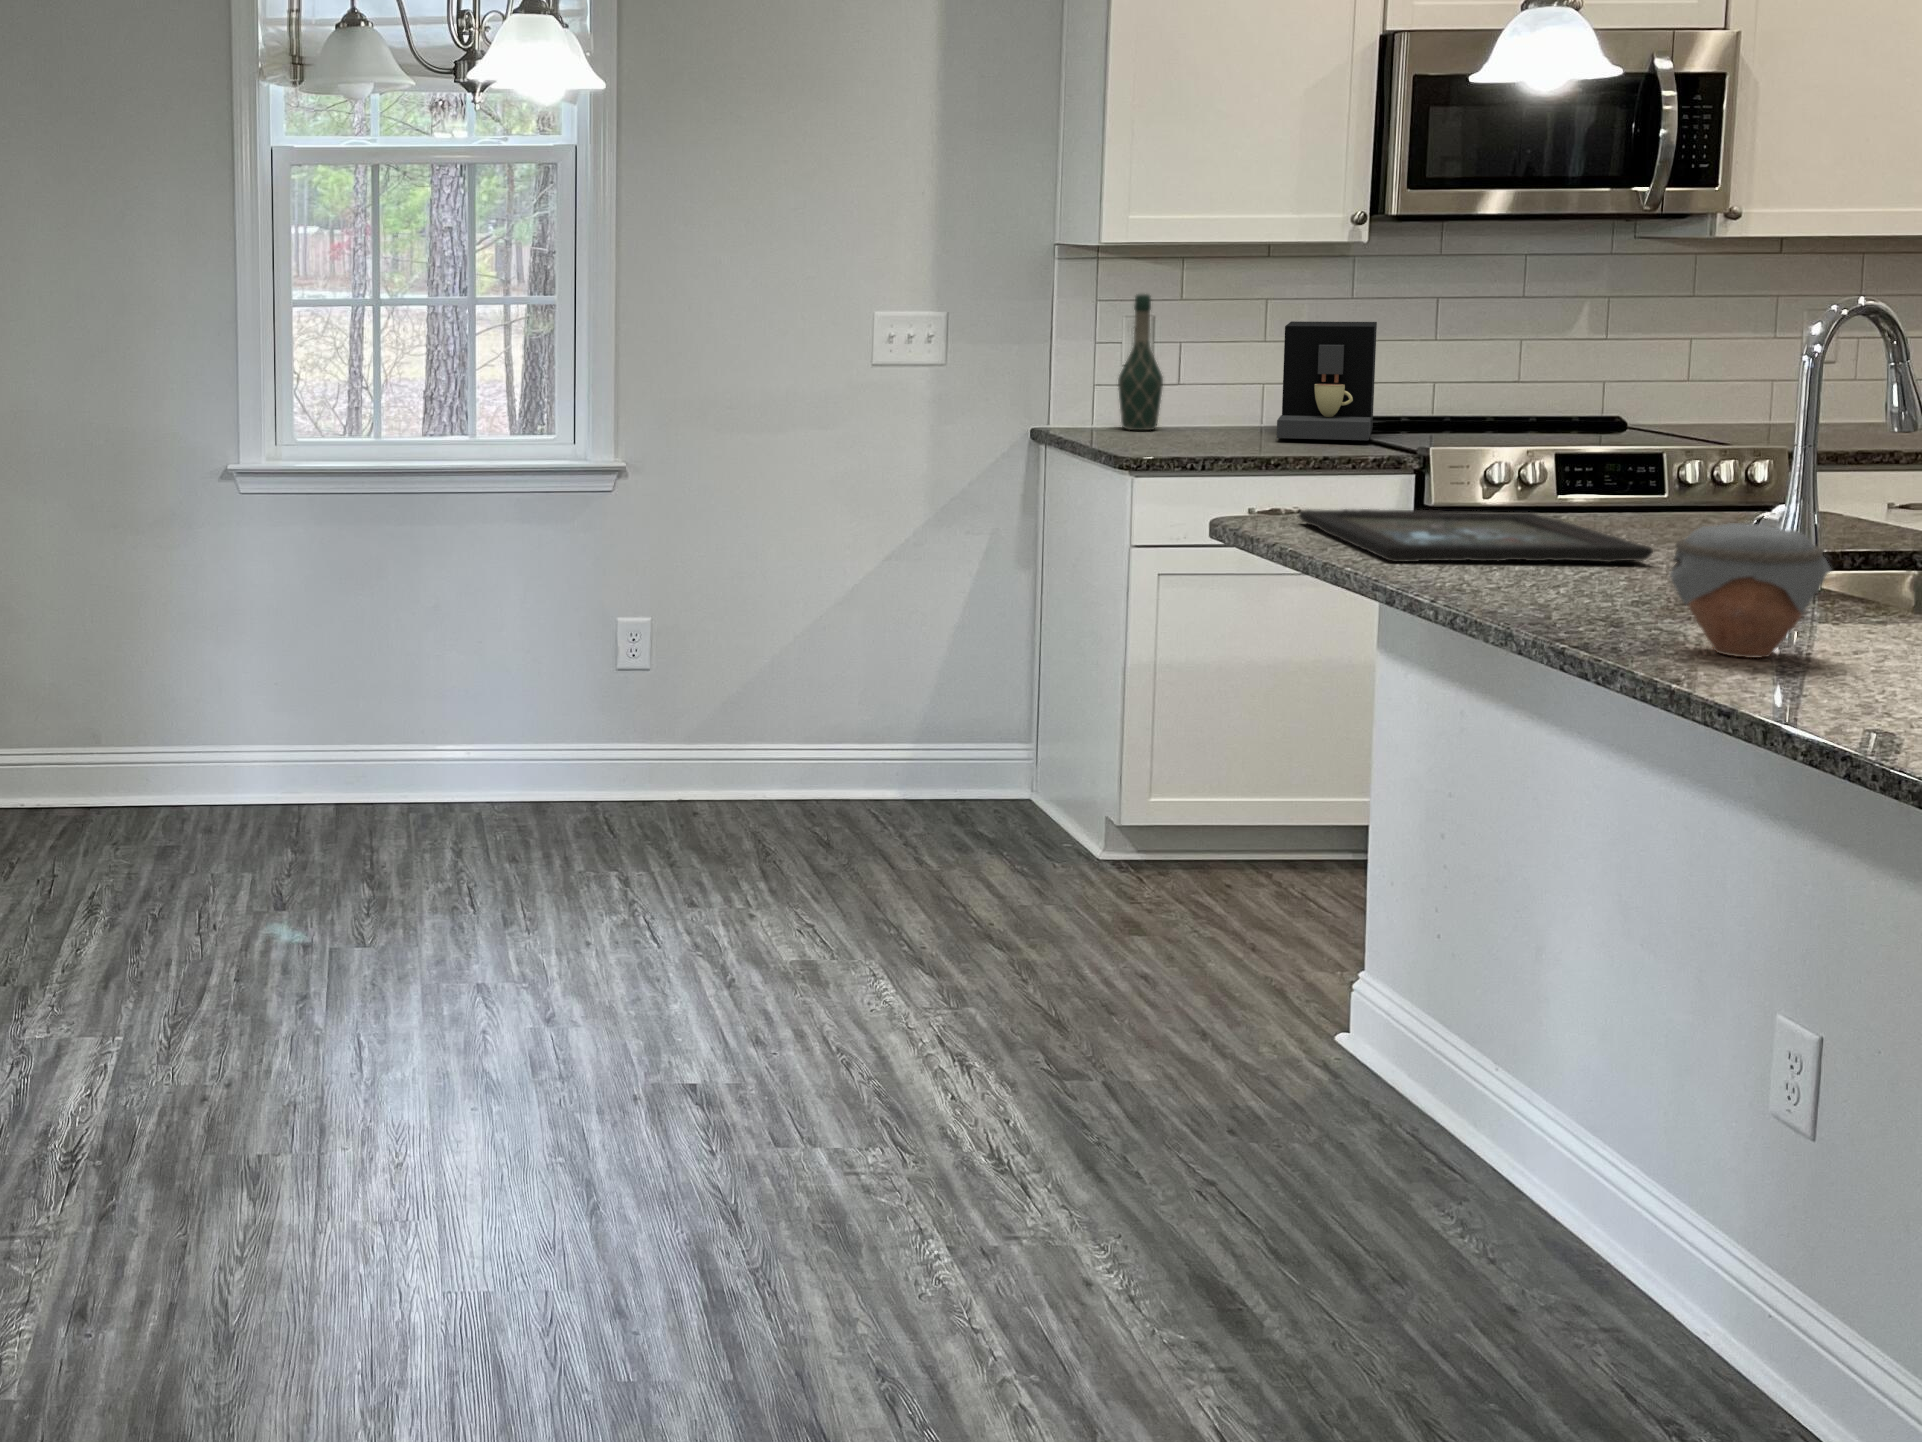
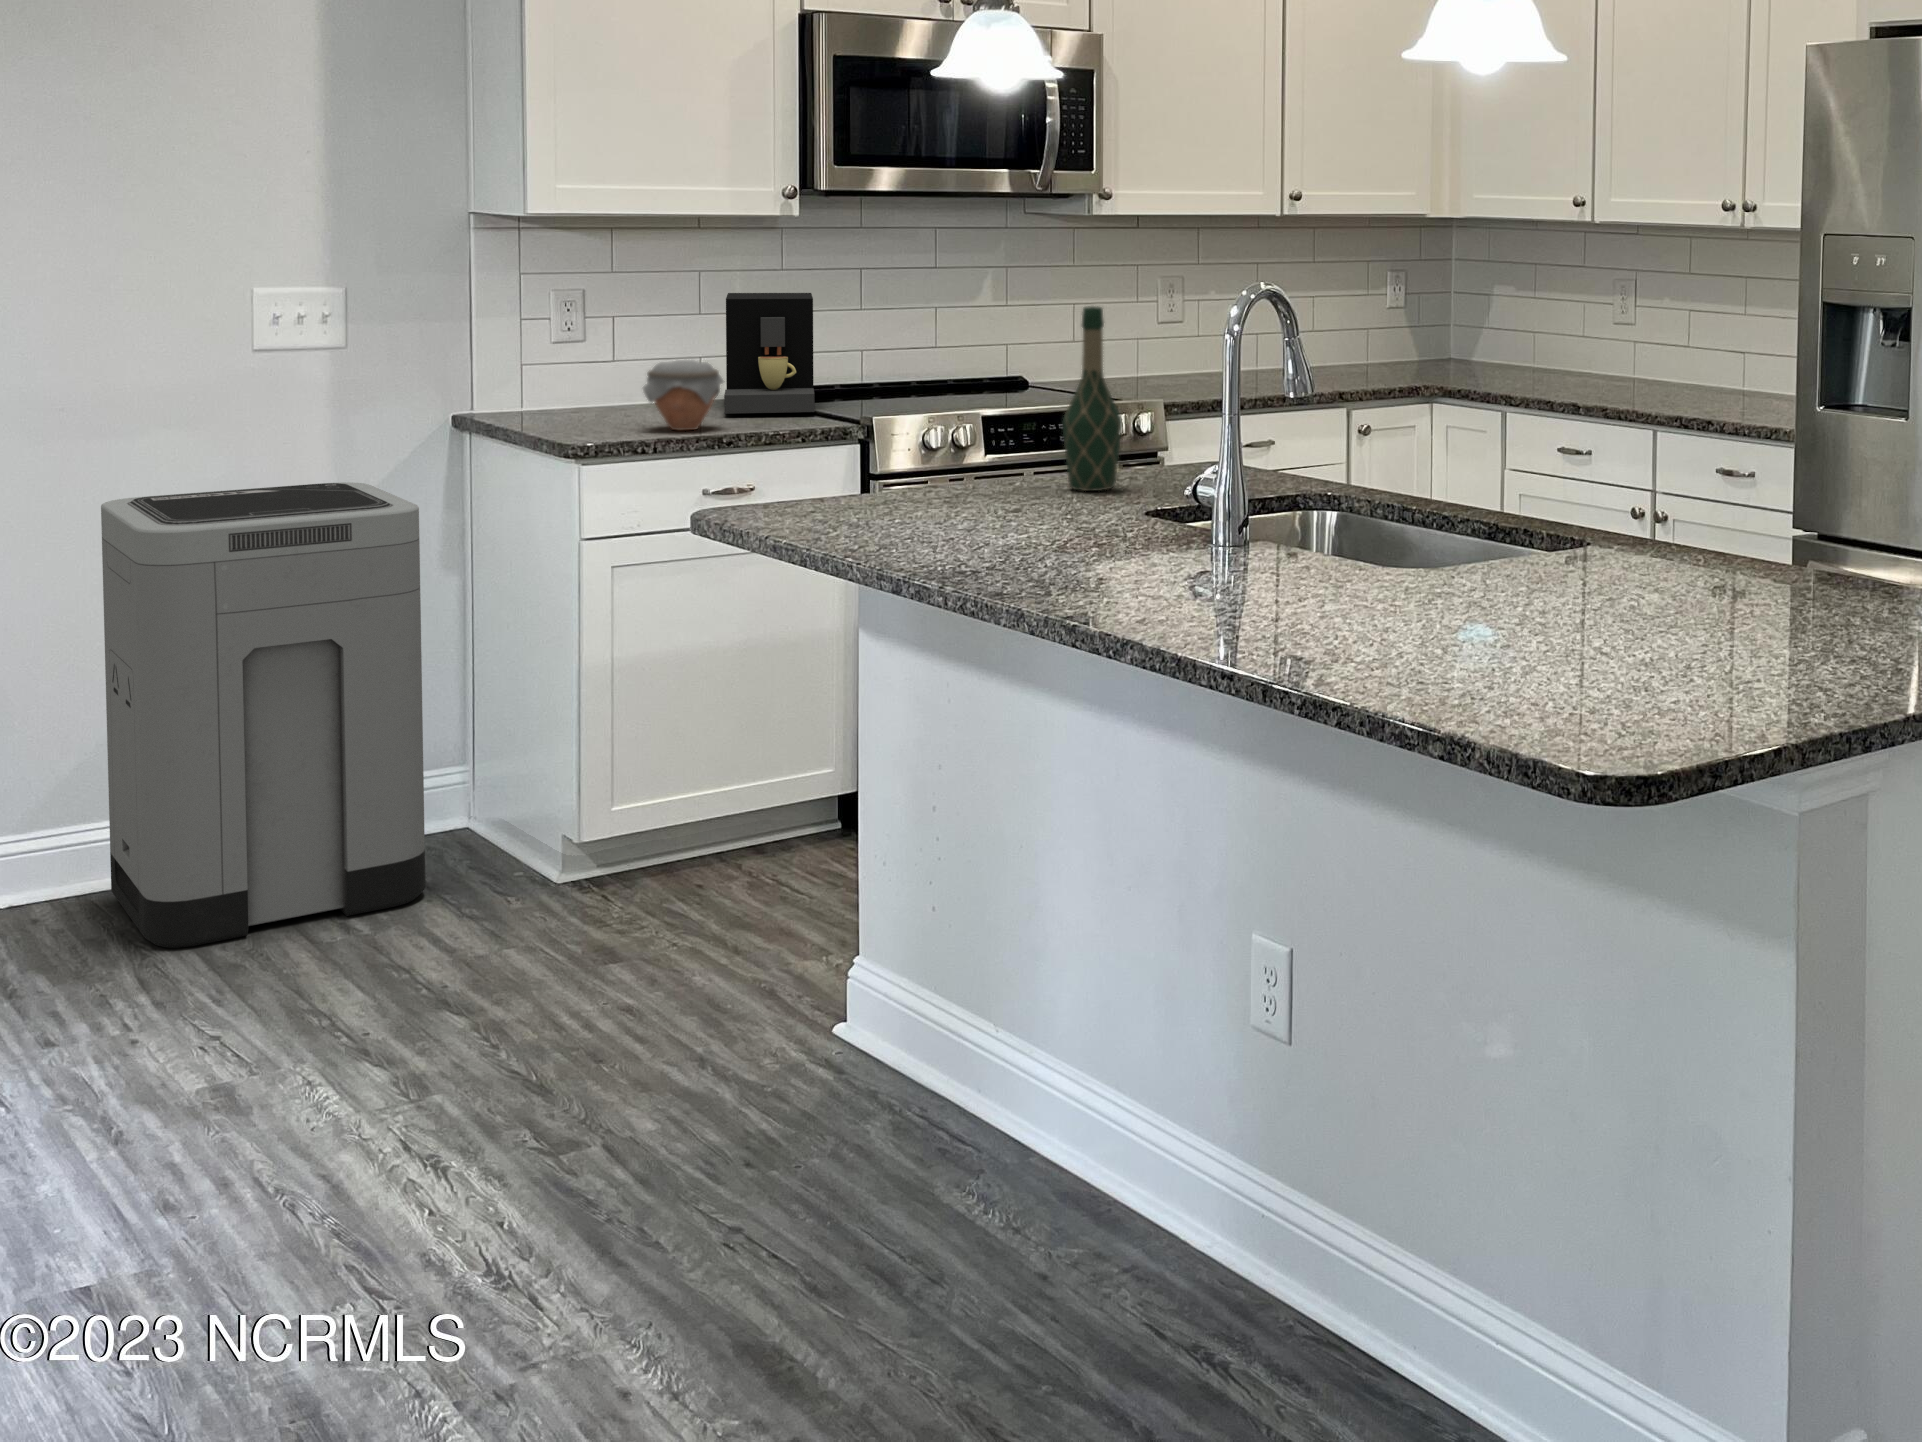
wine bottle: present [1118,294,1163,430] -> present [1062,306,1122,491]
trash can: none [756,483,994,854] -> present [101,482,425,948]
tray: present [1298,509,1653,562] -> none [783,485,1112,549]
jar: present [1670,523,1832,658] -> present [643,360,723,430]

